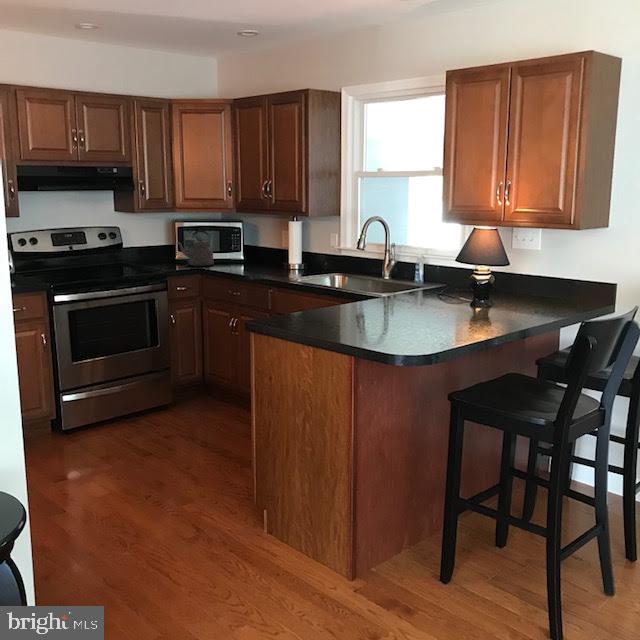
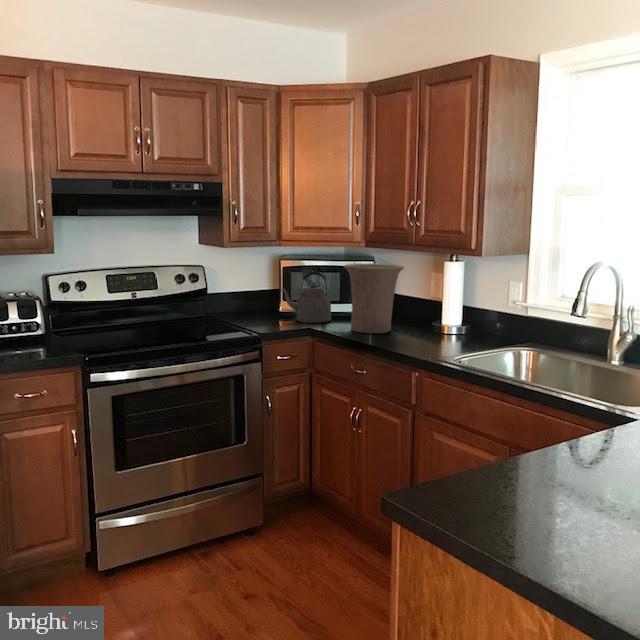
vase: none [221,223,262,270] -> present [343,263,404,333]

